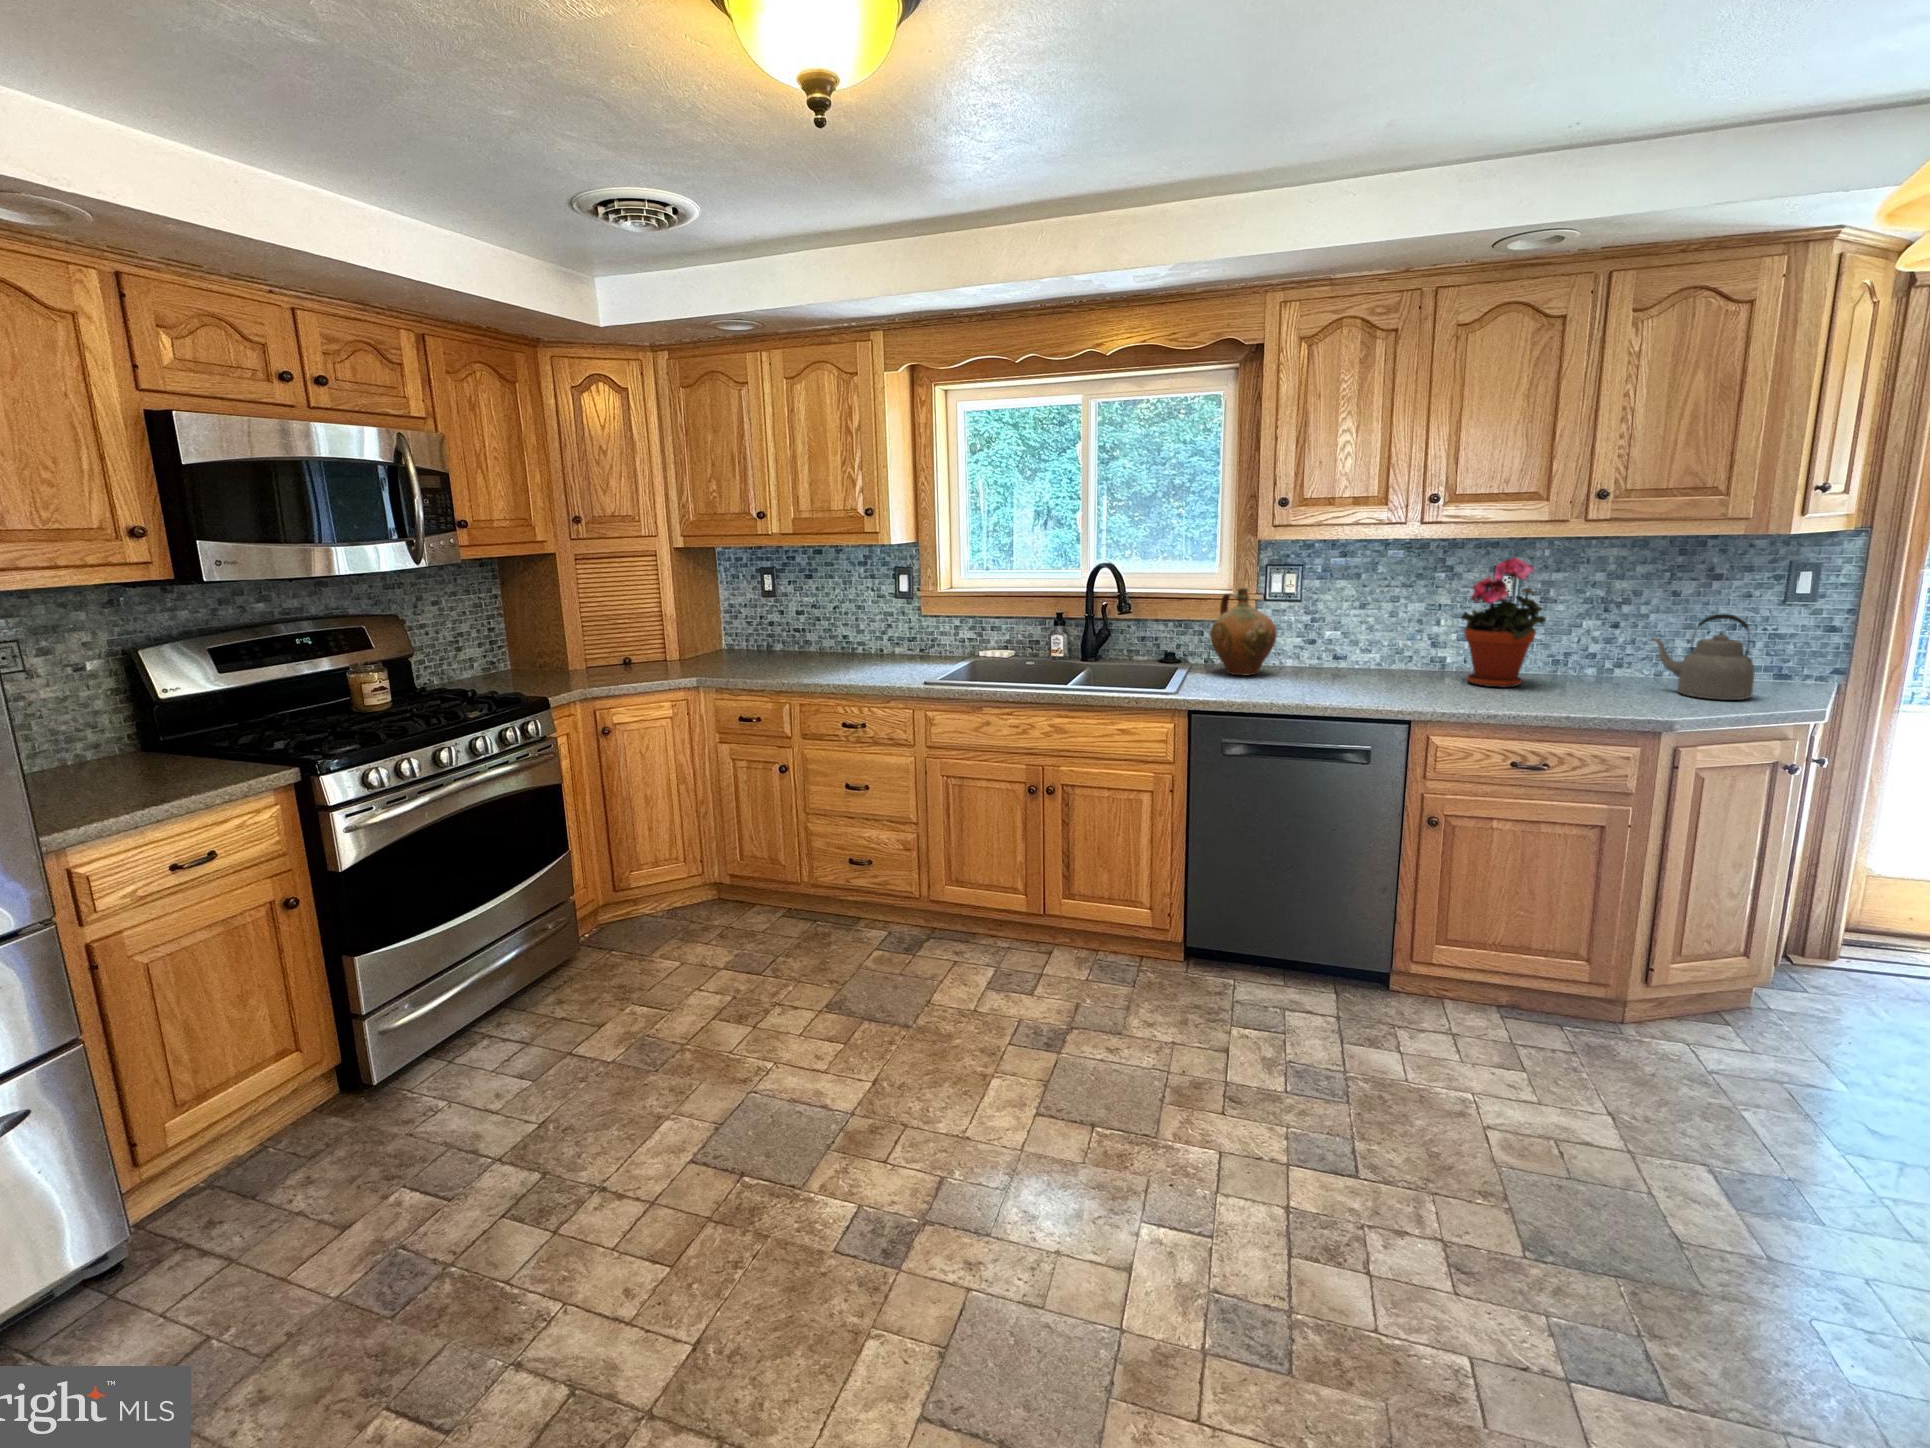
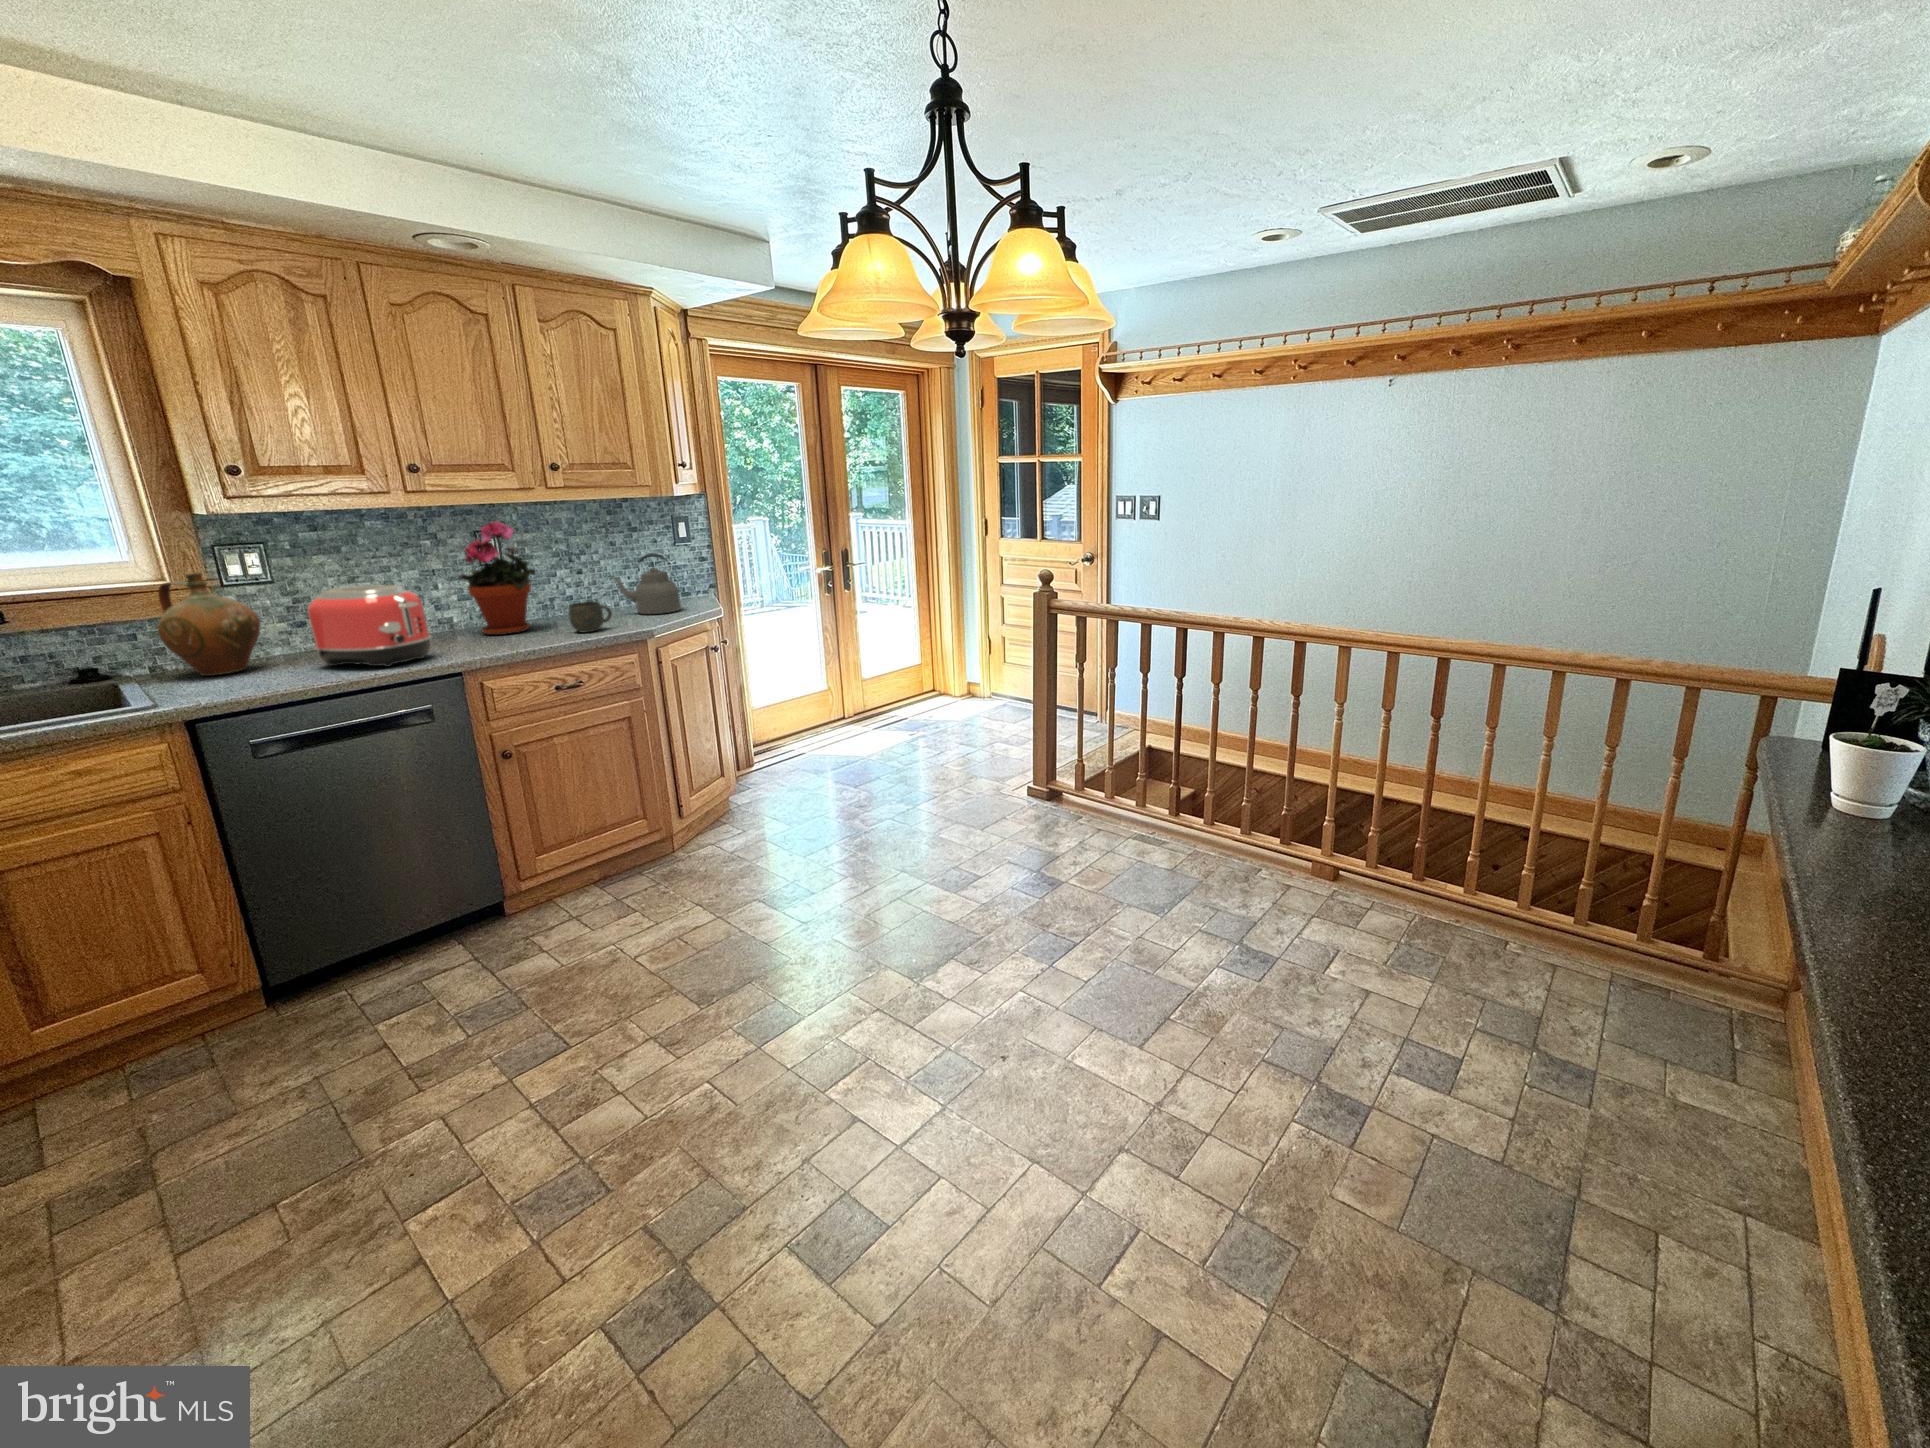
toaster: none [1301,615,1399,699] -> present [308,585,431,667]
mug: none [1563,666,1625,705] -> present [568,601,612,632]

